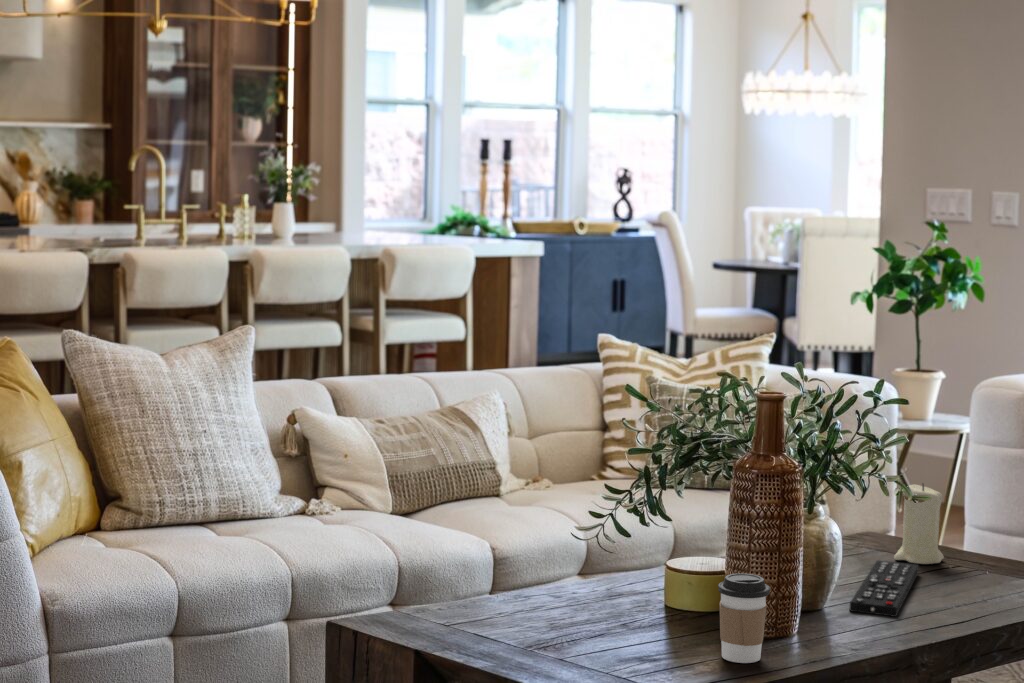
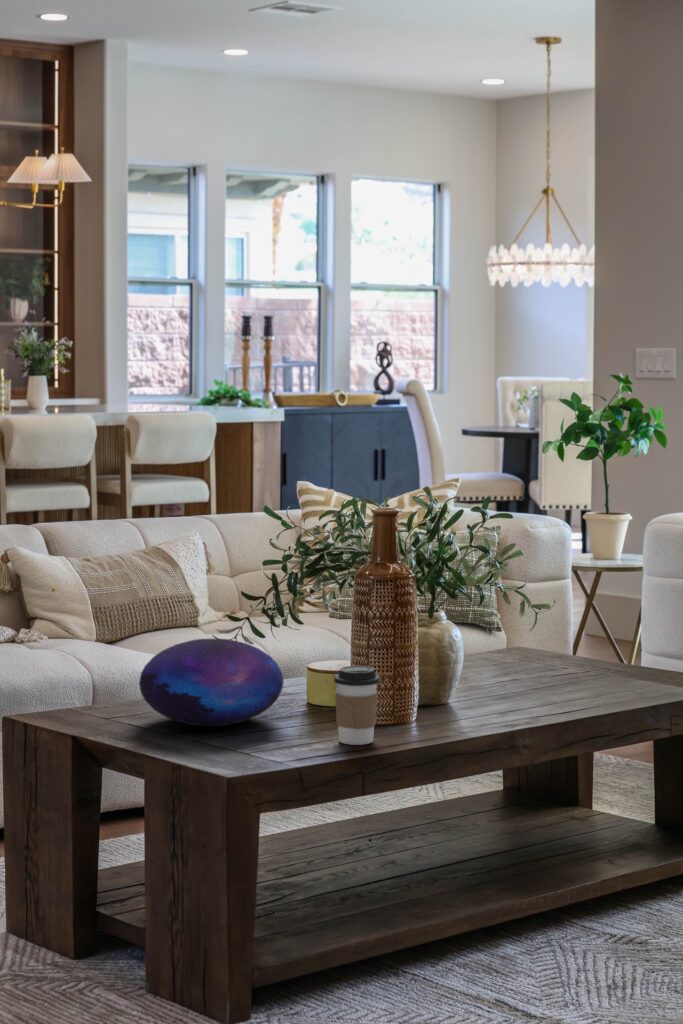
candle: present [894,483,944,564] -> none [532,596,576,669]
decorative orb: none [493,536,652,635] -> present [139,638,283,726]
remote control: present [850,560,919,617] -> none [472,665,548,709]

